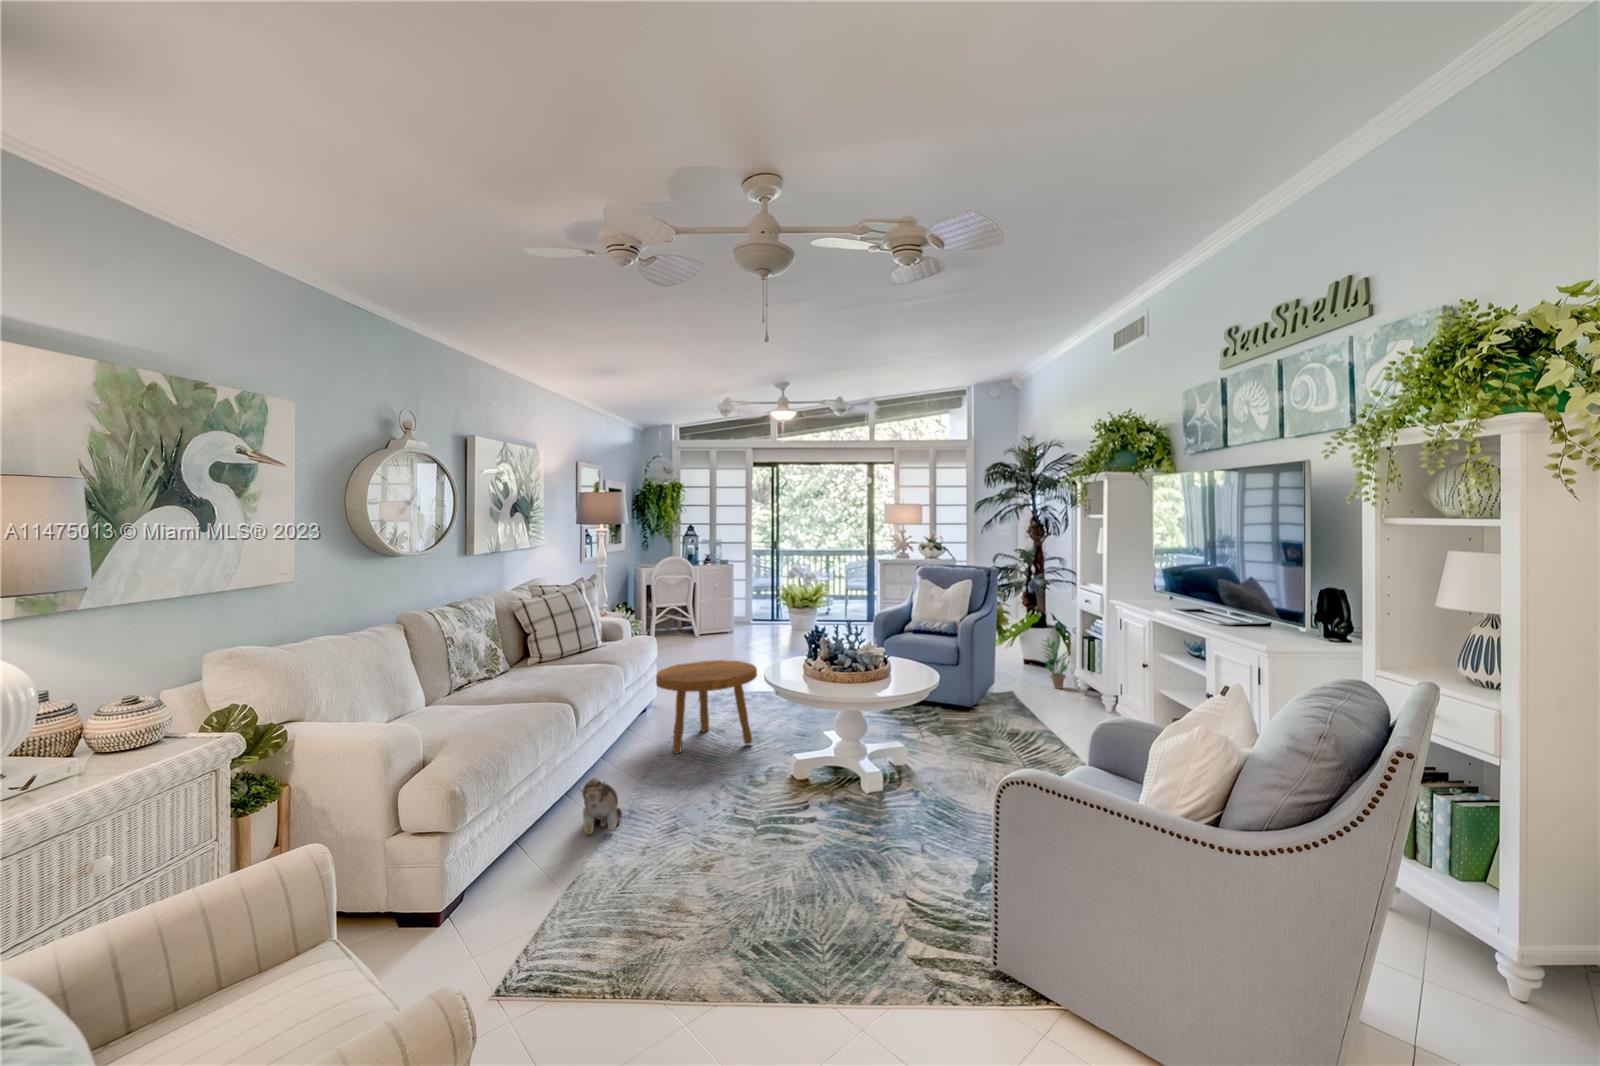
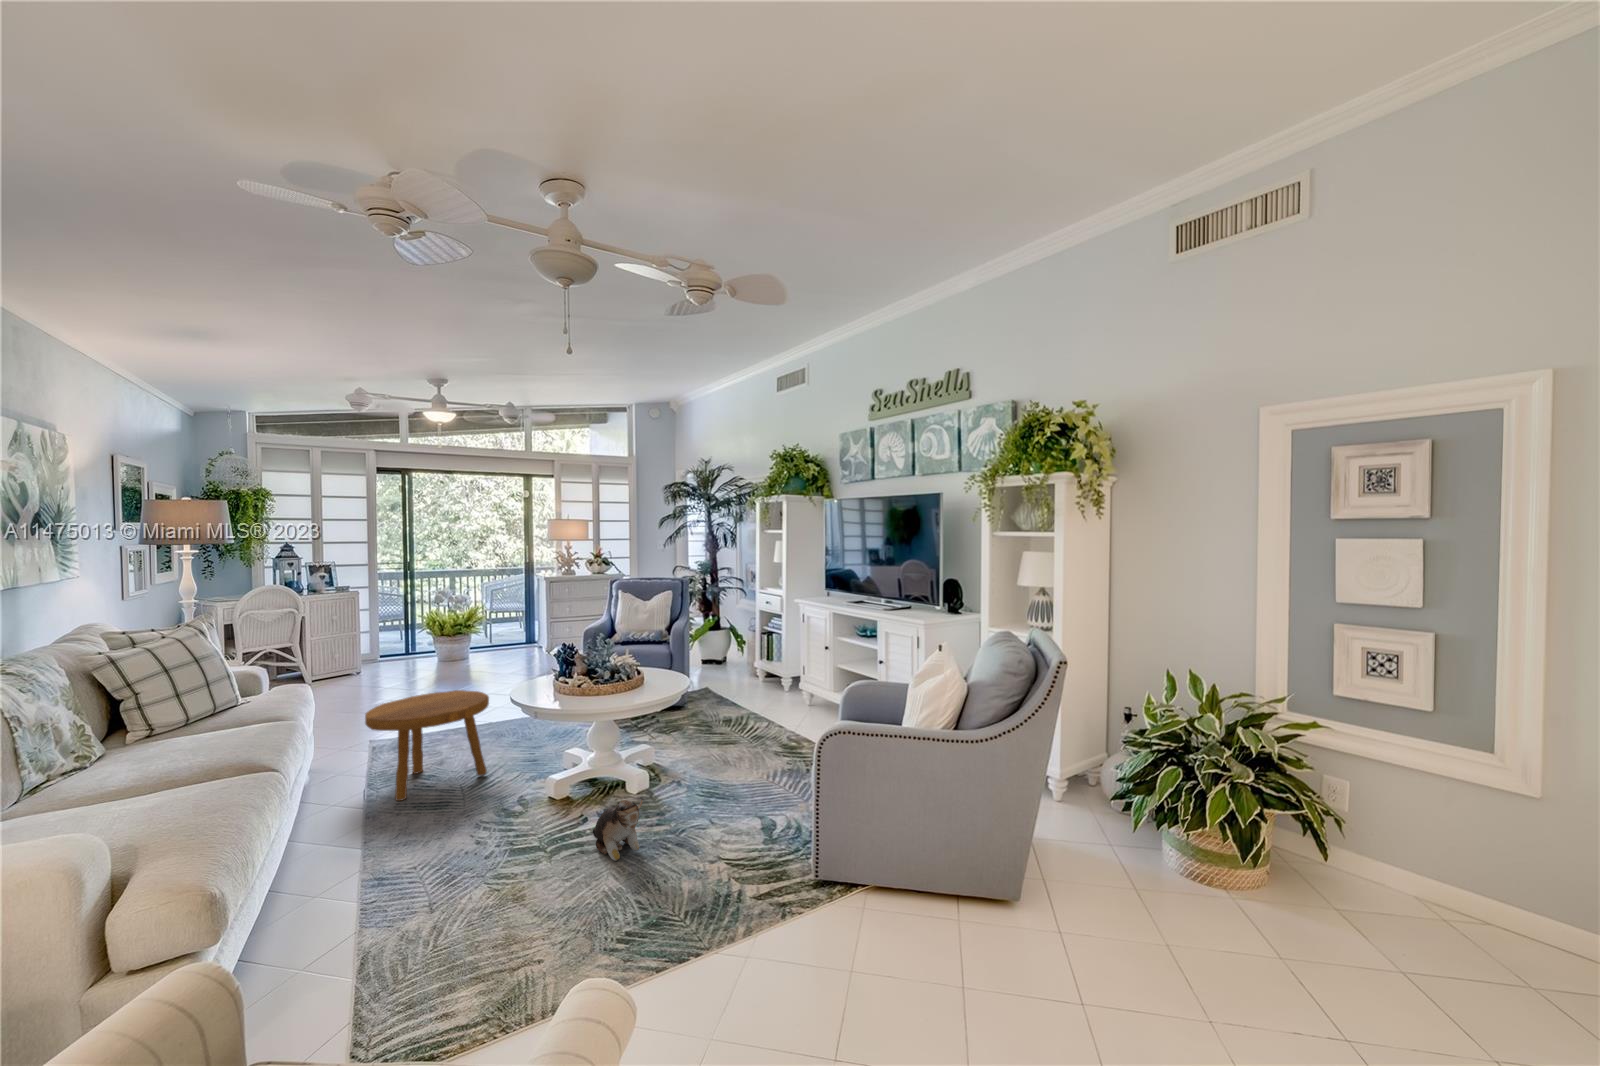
potted plant: present [1042,638,1069,689] -> none [724,635,751,680]
plush toy: present [581,778,622,835] -> present [593,800,642,861]

